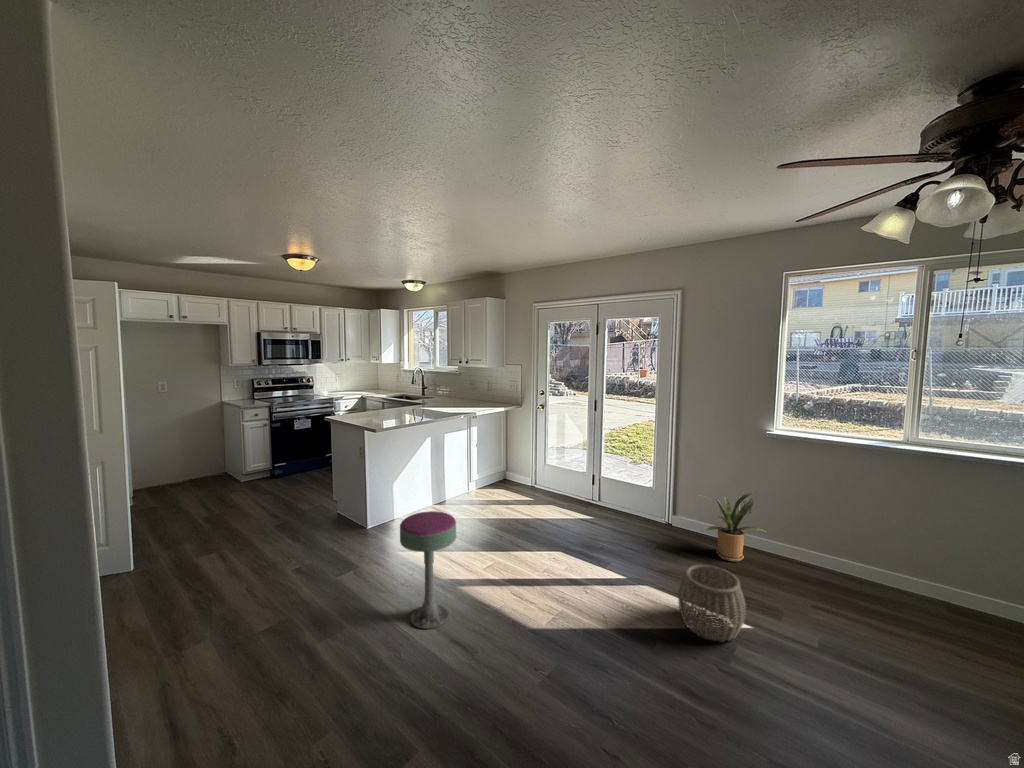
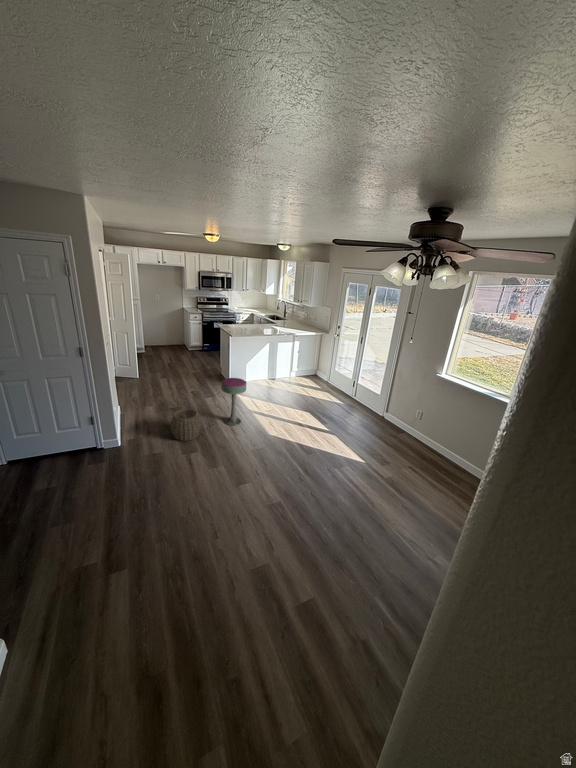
house plant: present [699,492,764,562] -> none [386,402,424,441]
woven basket: present [678,565,745,642] -> present [171,409,201,441]

